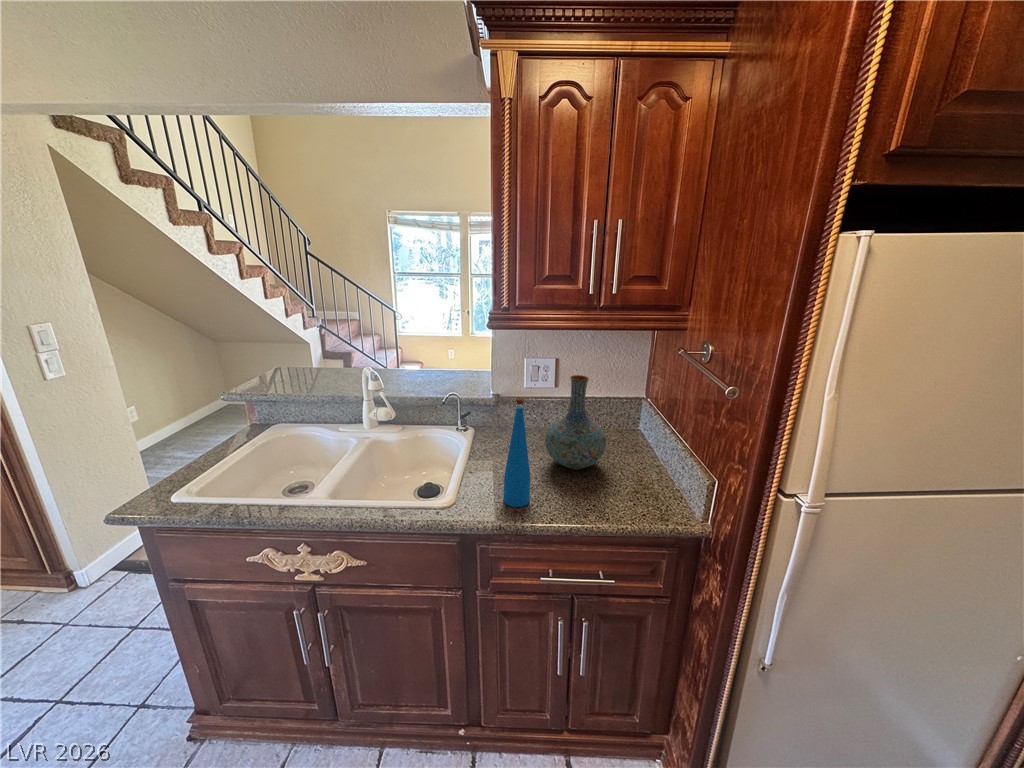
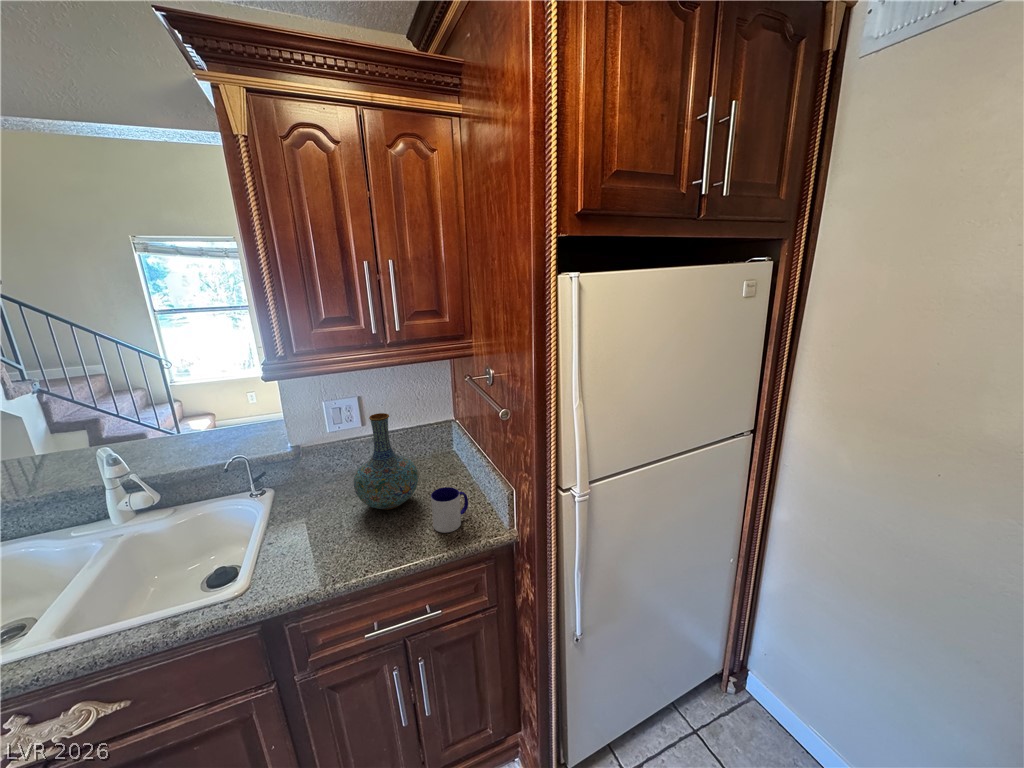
bottle: present [504,398,530,507] -> none [304,452,341,570]
mug: none [617,460,657,506] -> present [431,487,468,533]

